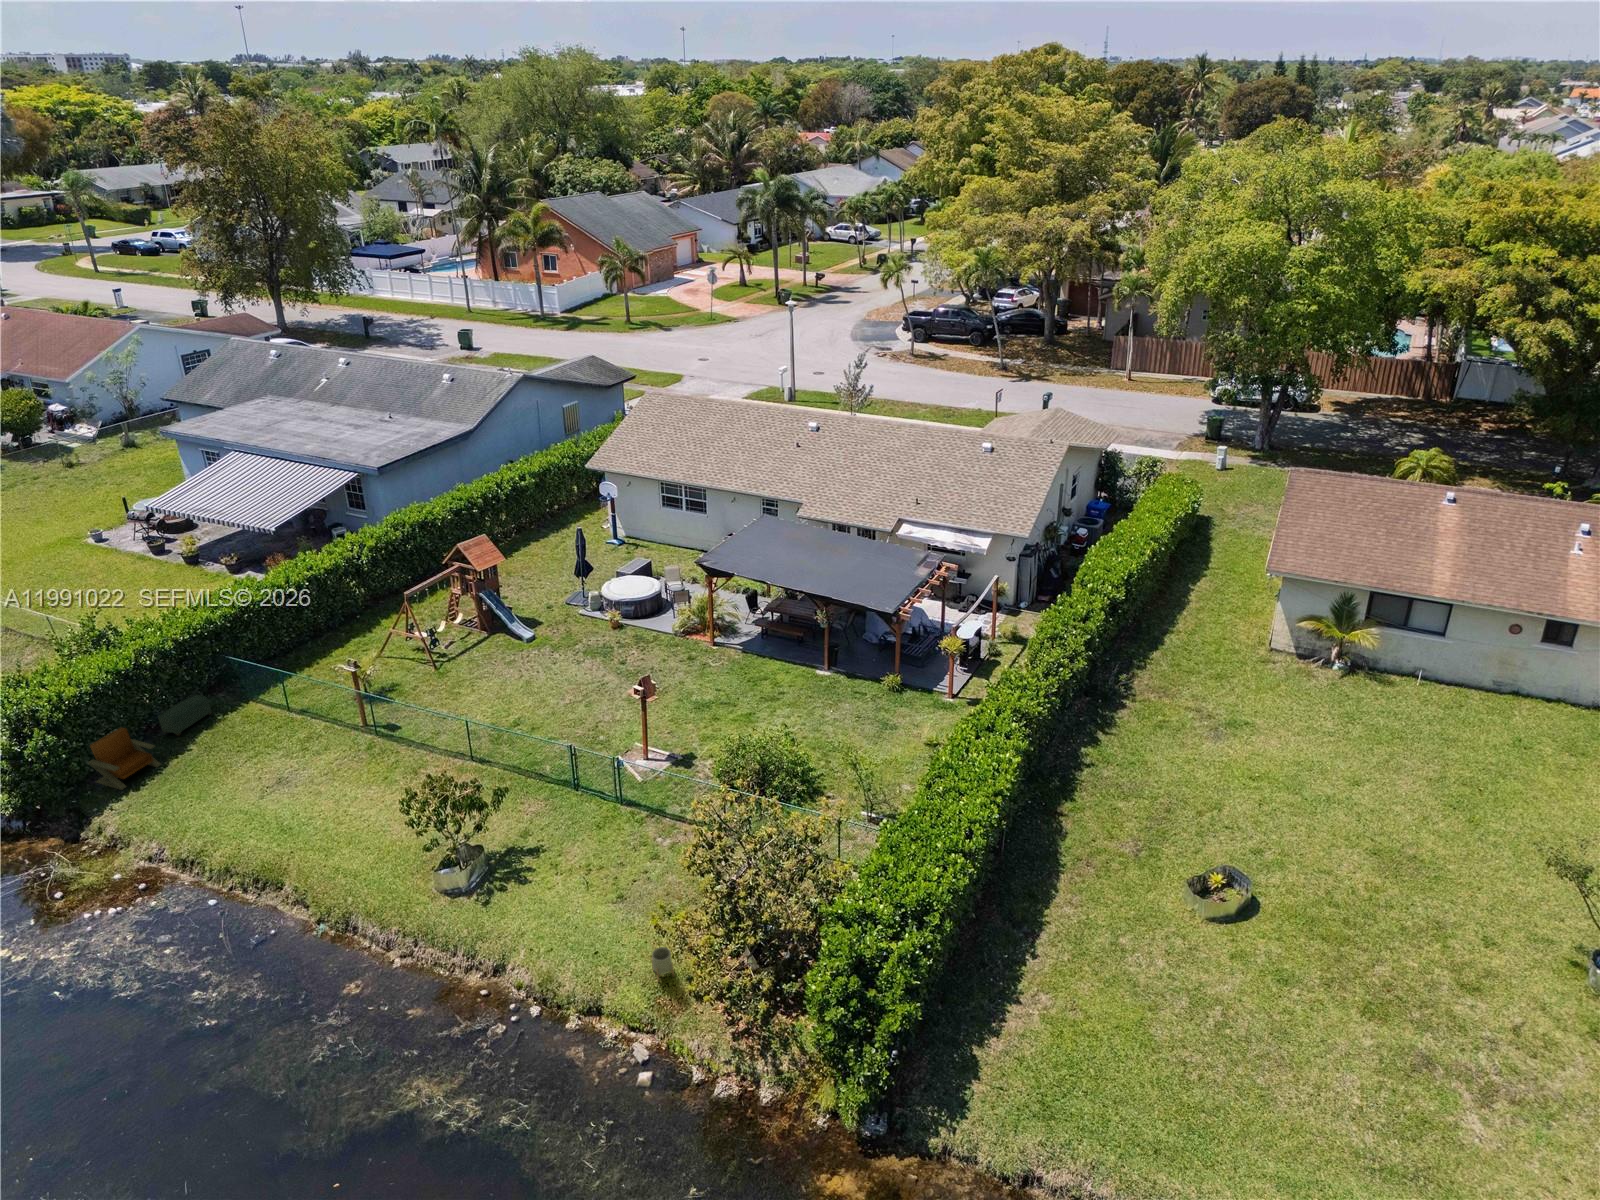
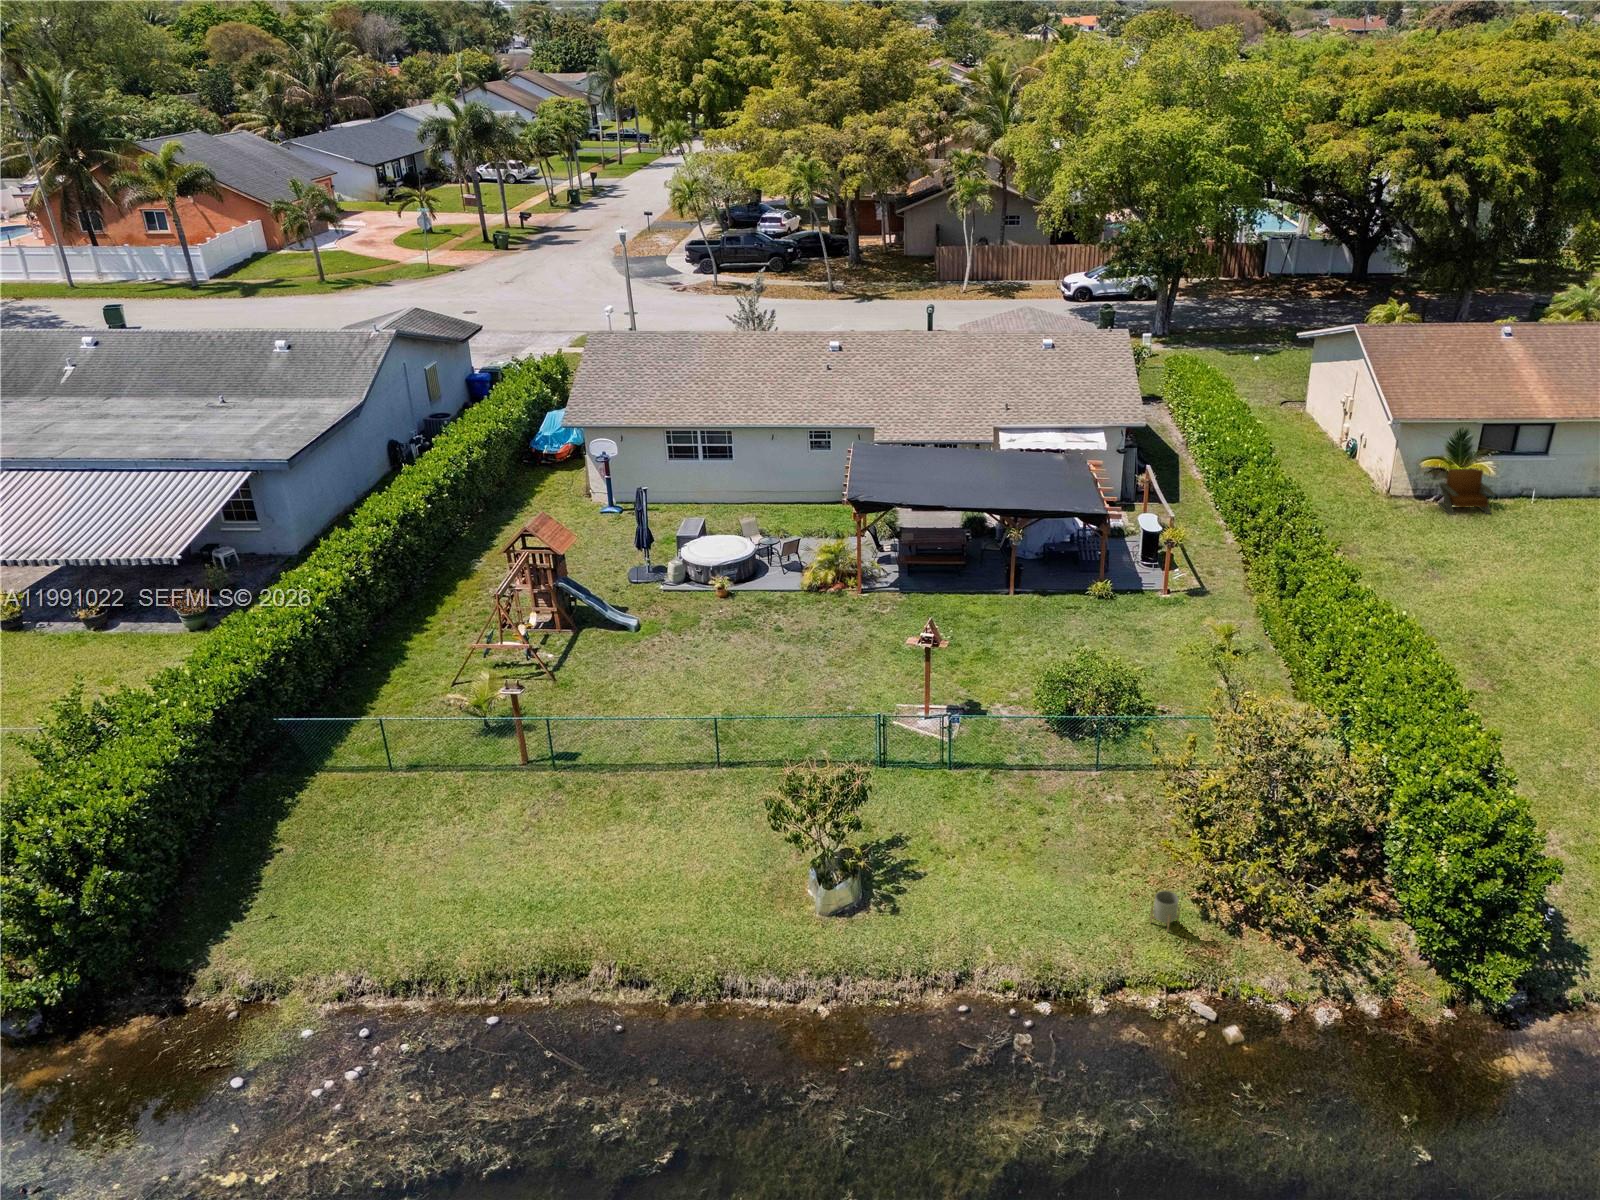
bench: present [158,695,212,736] -> none [224,776,280,837]
lounge chair: present [88,728,161,790] -> present [1437,468,1495,515]

